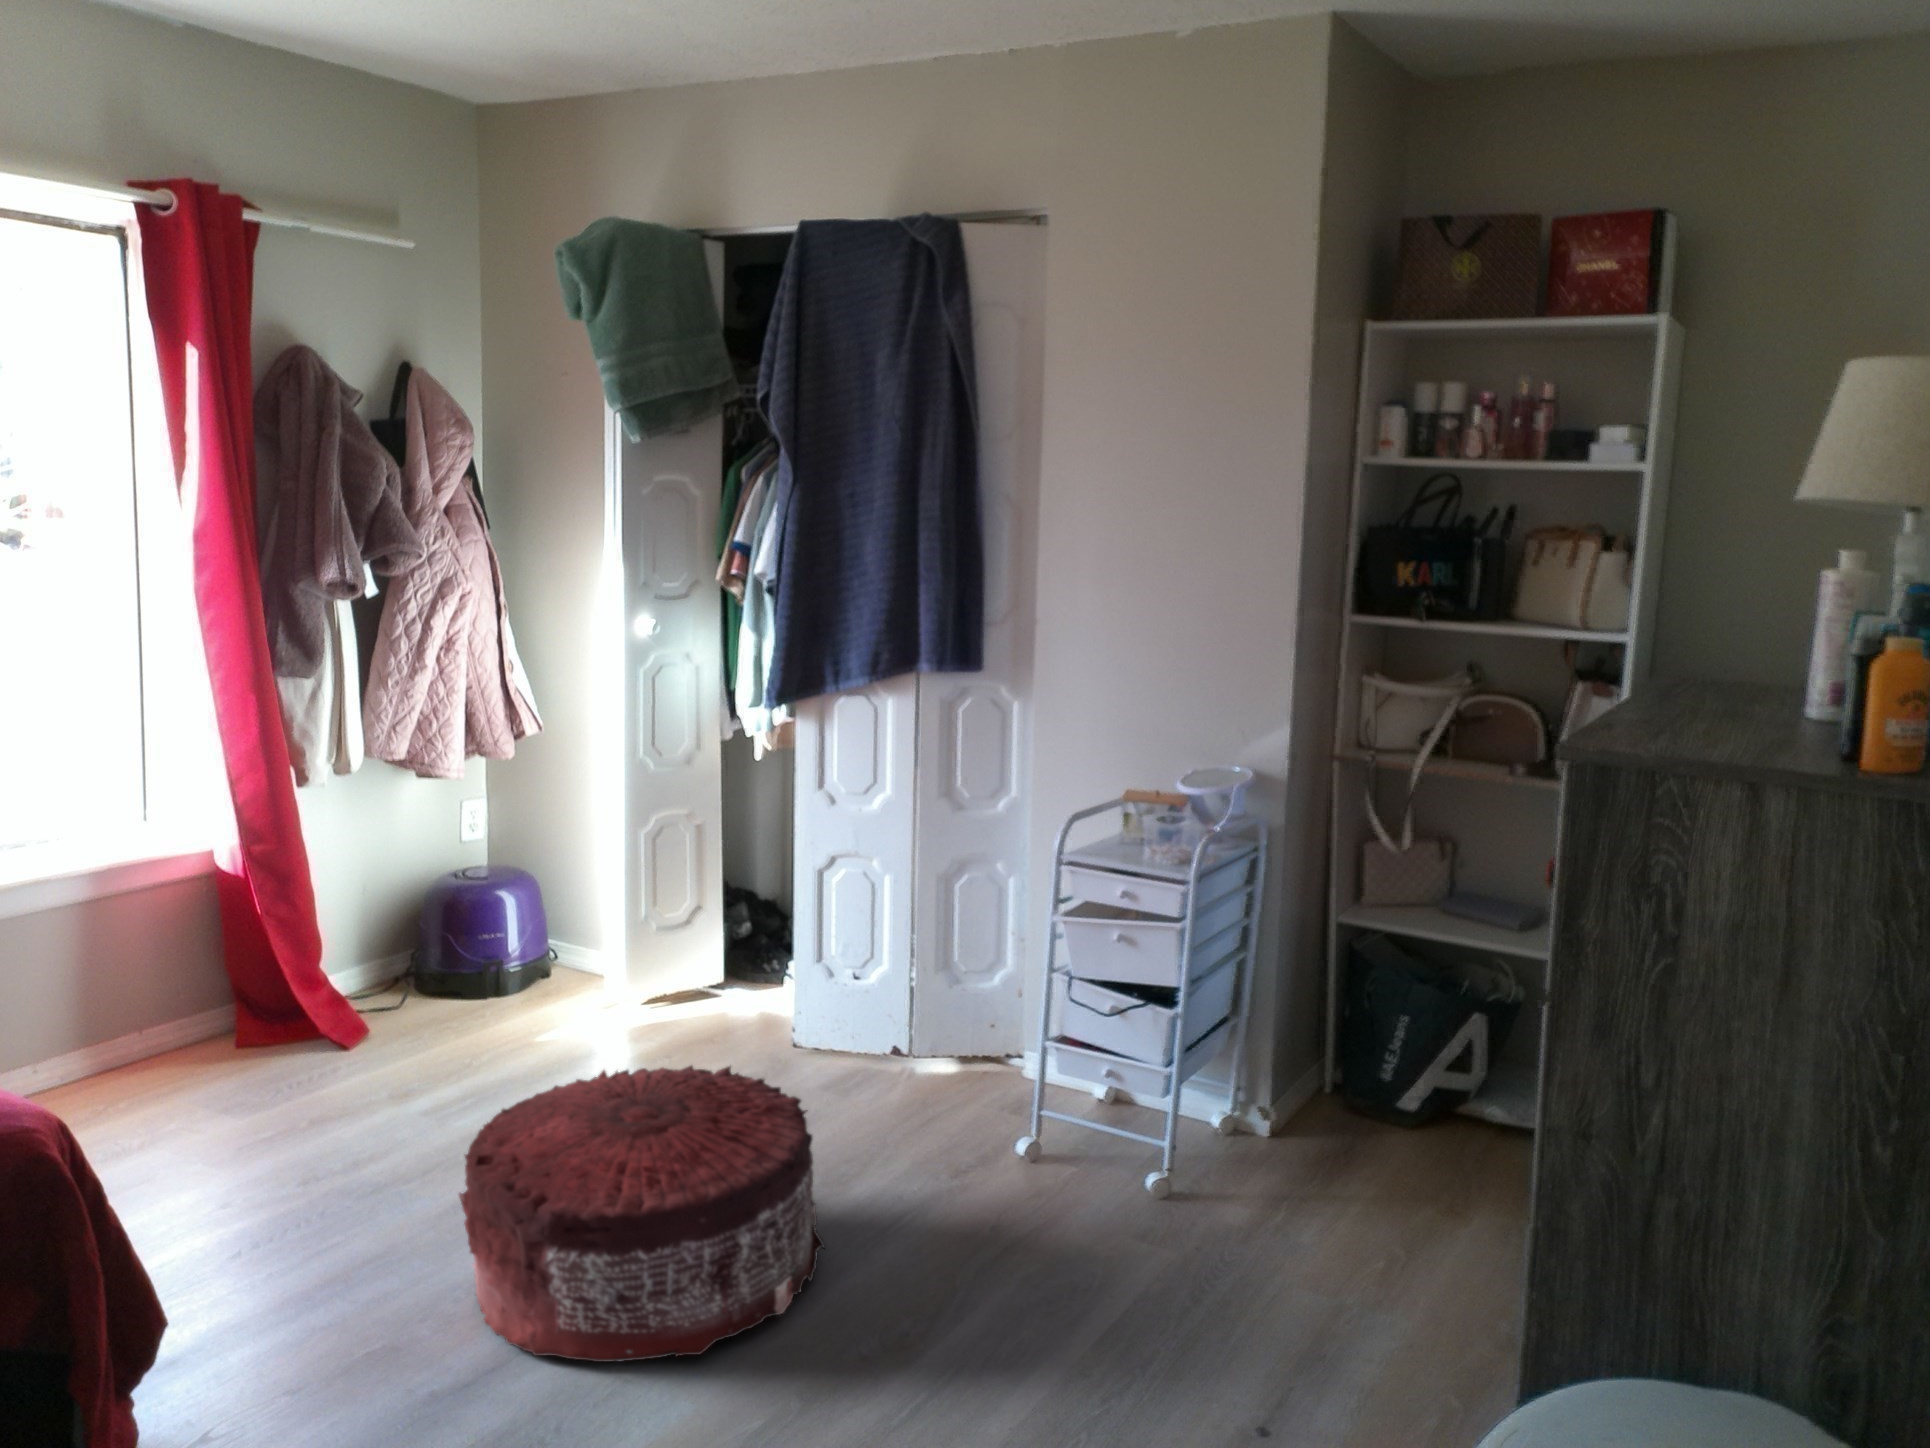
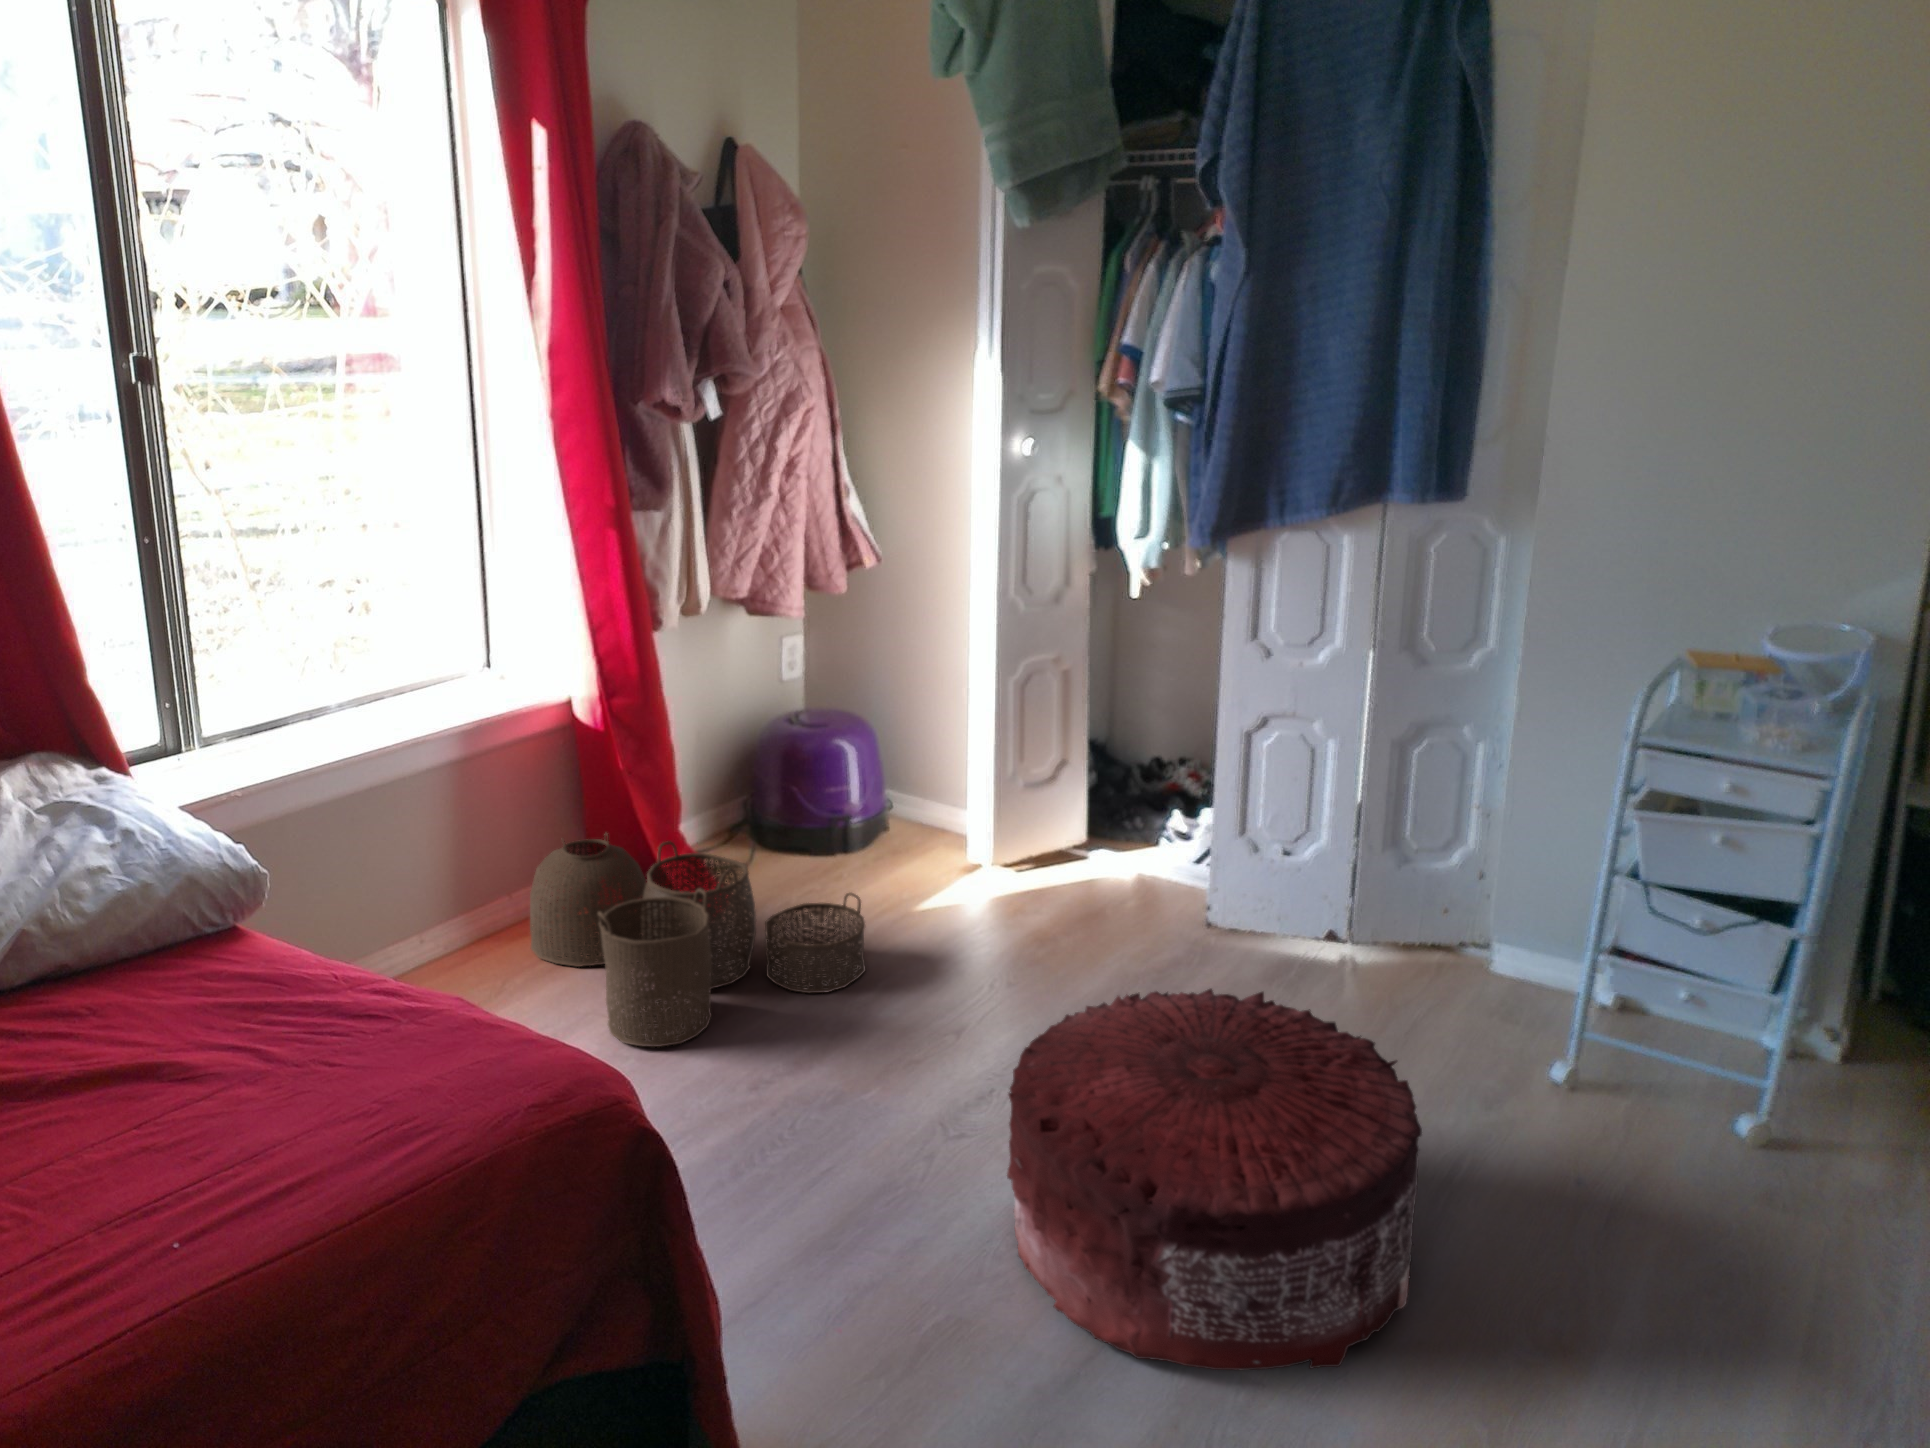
woven basket: none [158,961,467,1142] -> present [530,833,865,1047]

